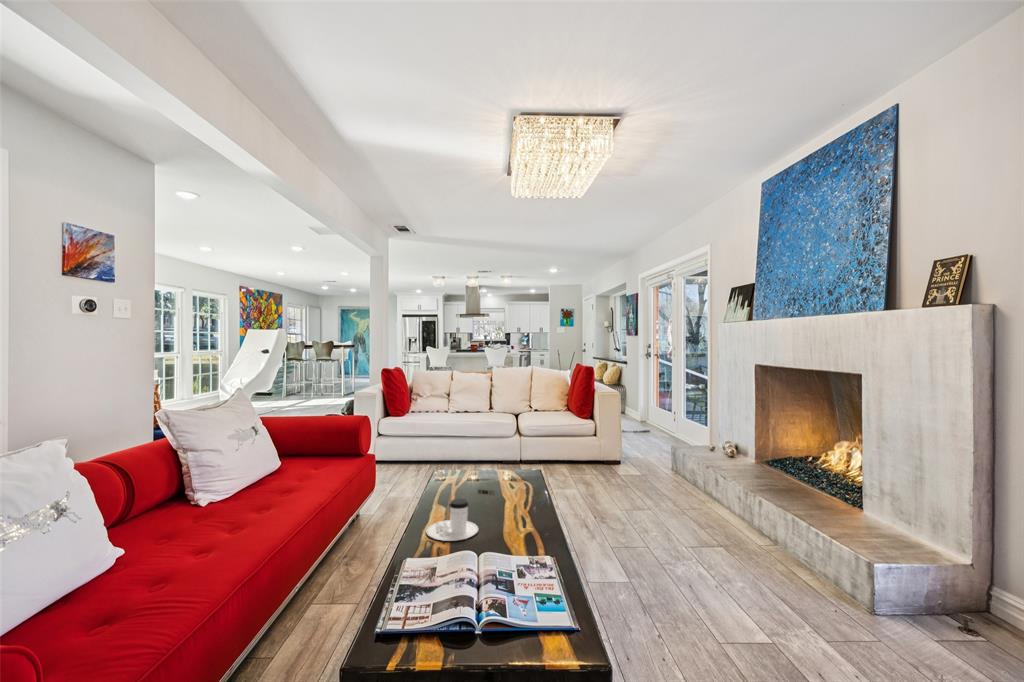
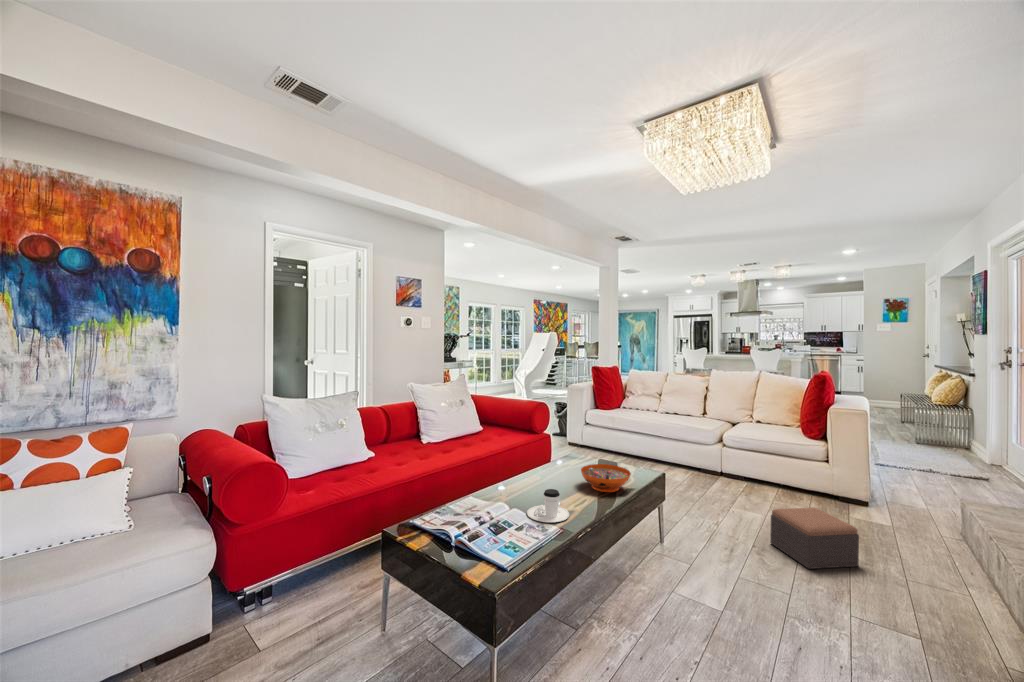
decorative bowl: none [446,464,501,495] -> present [581,464,631,492]
footstool: none [594,473,658,525] -> present [770,508,859,569]

